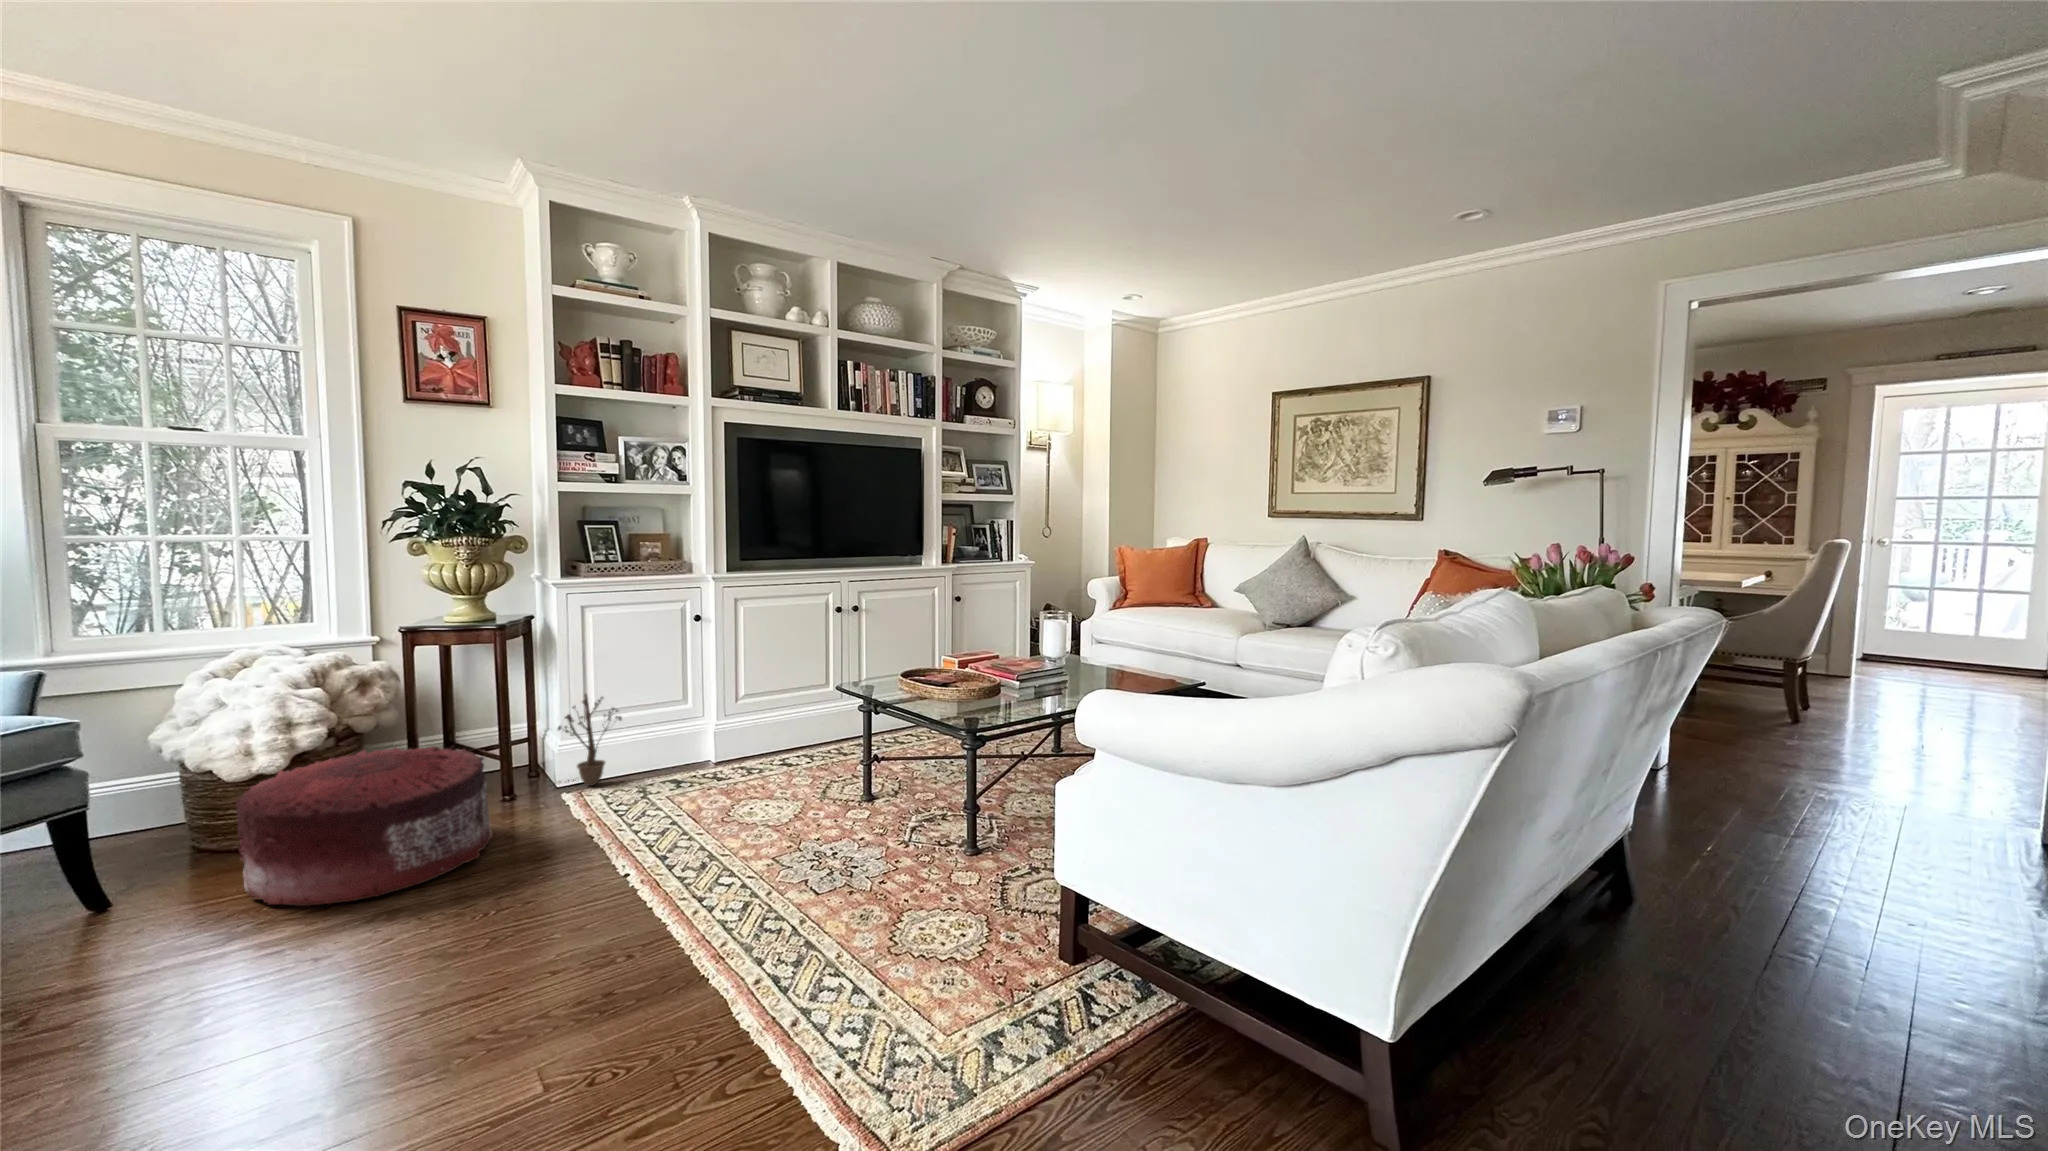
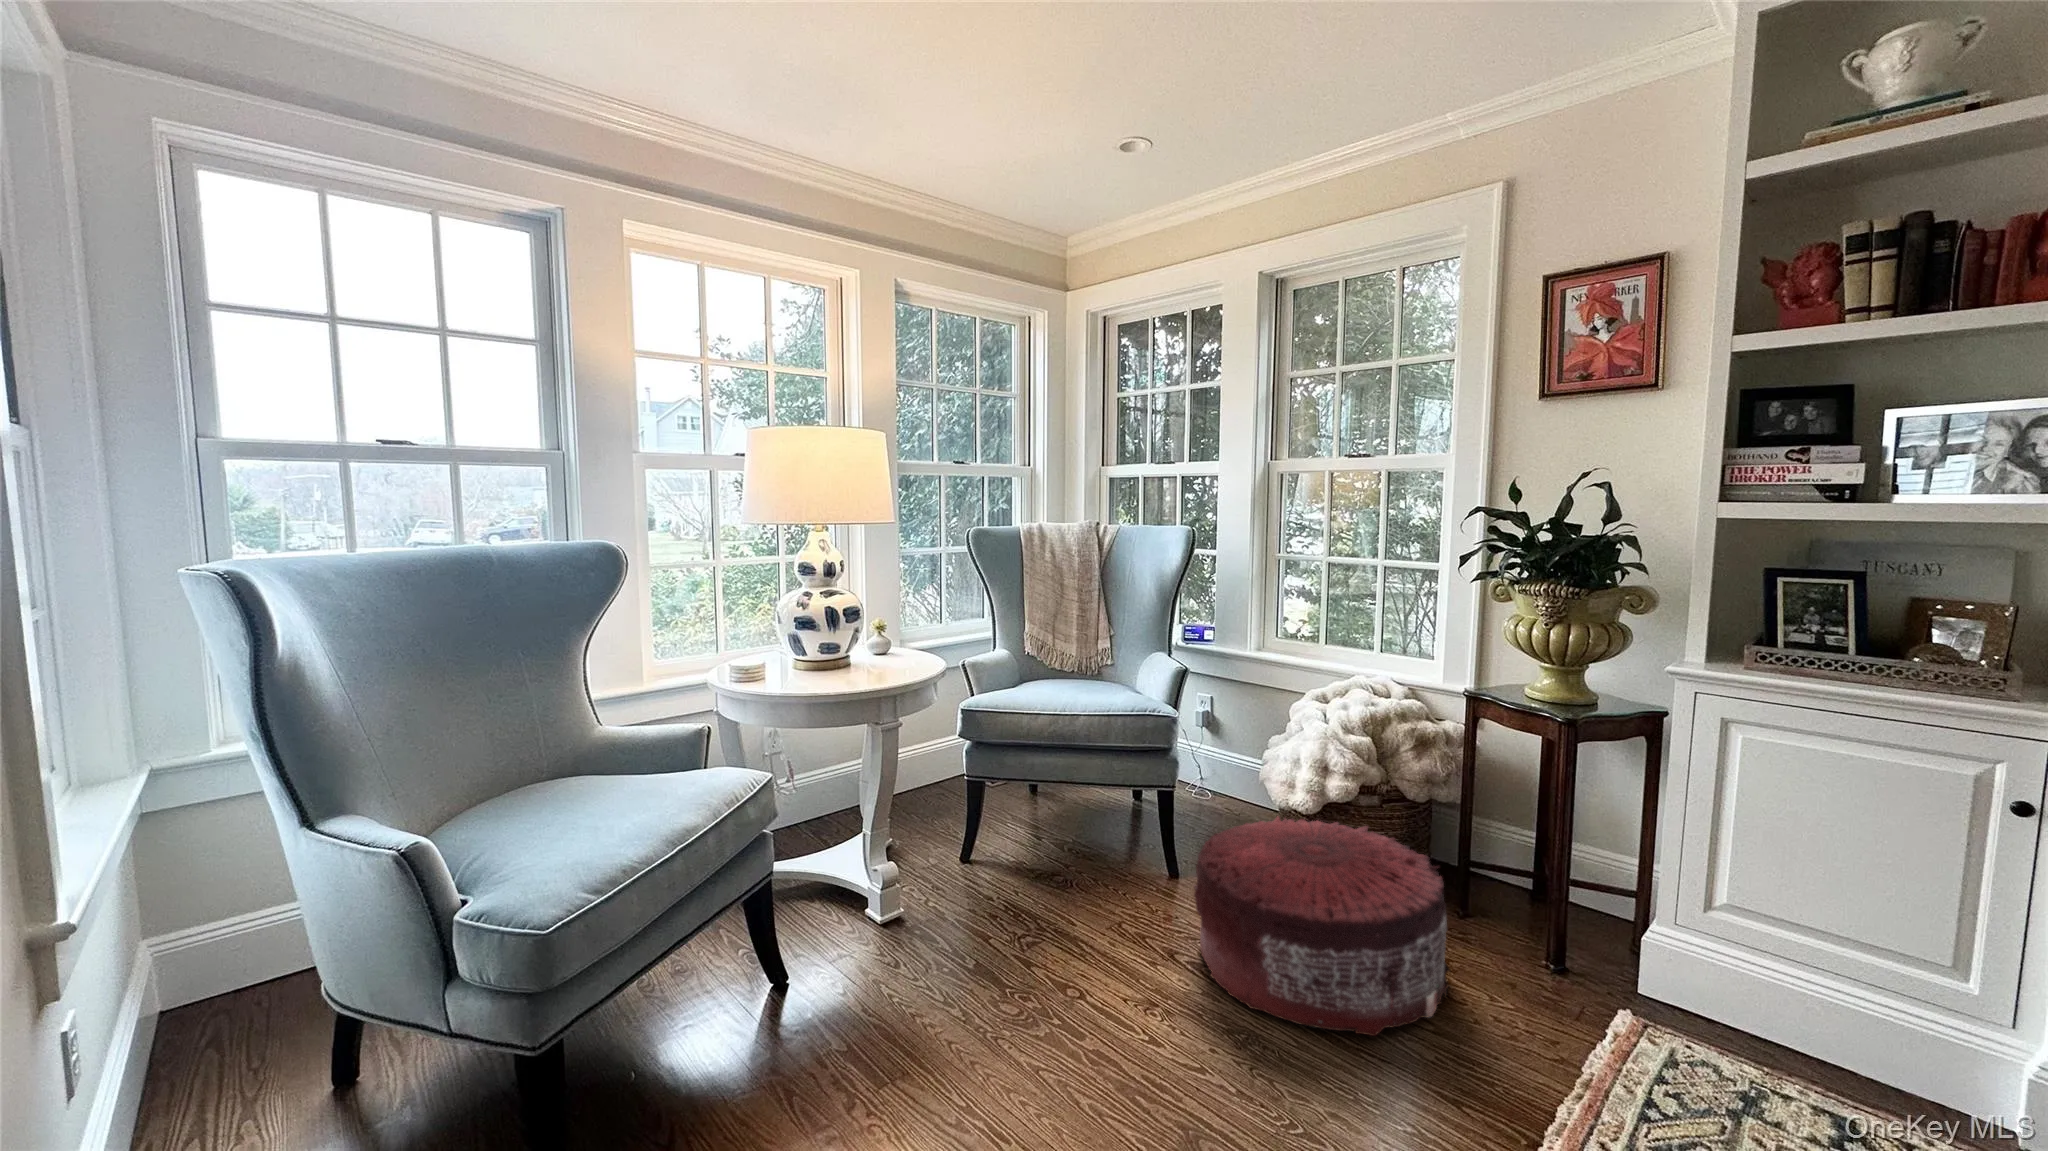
decorative plant: present [553,694,622,786] -> none [1609,869,1761,1030]

